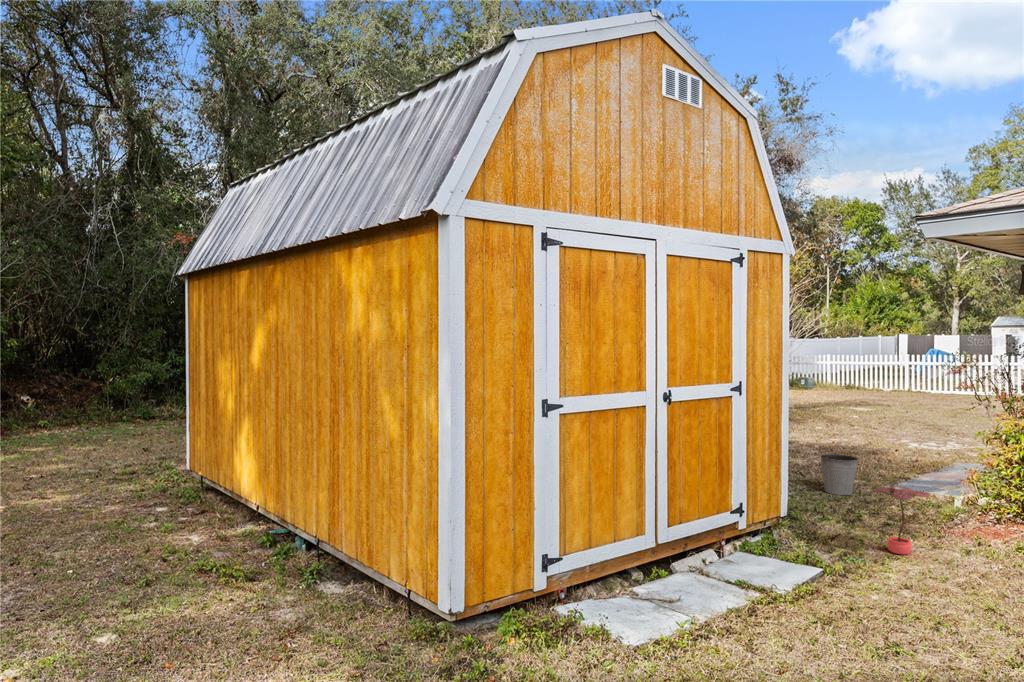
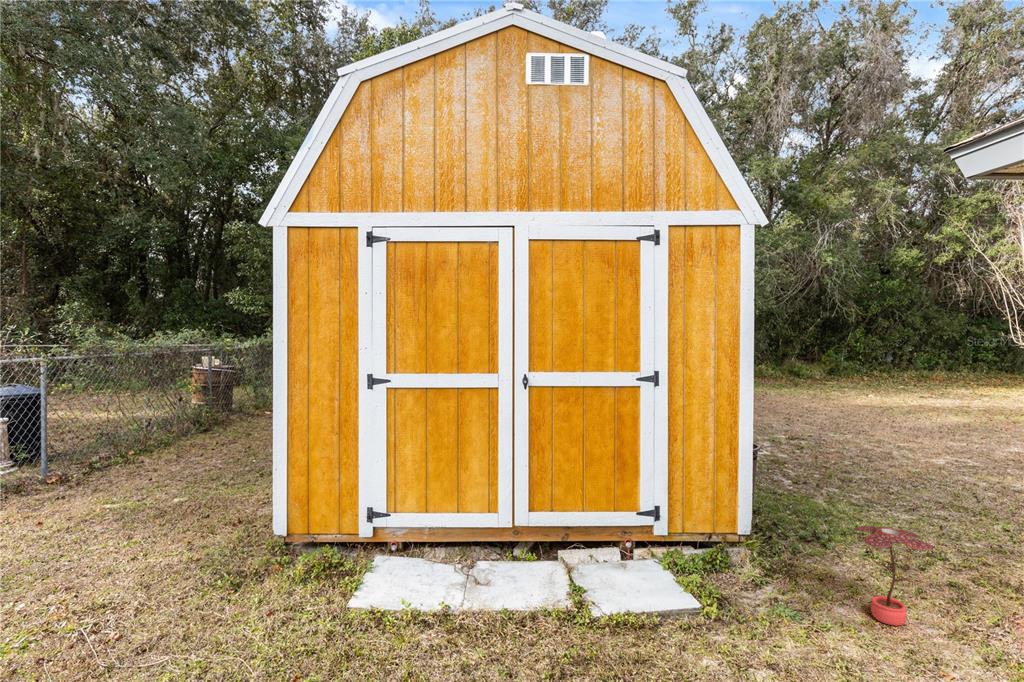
bucket: present [820,454,858,495] -> none [940,480,1004,539]

